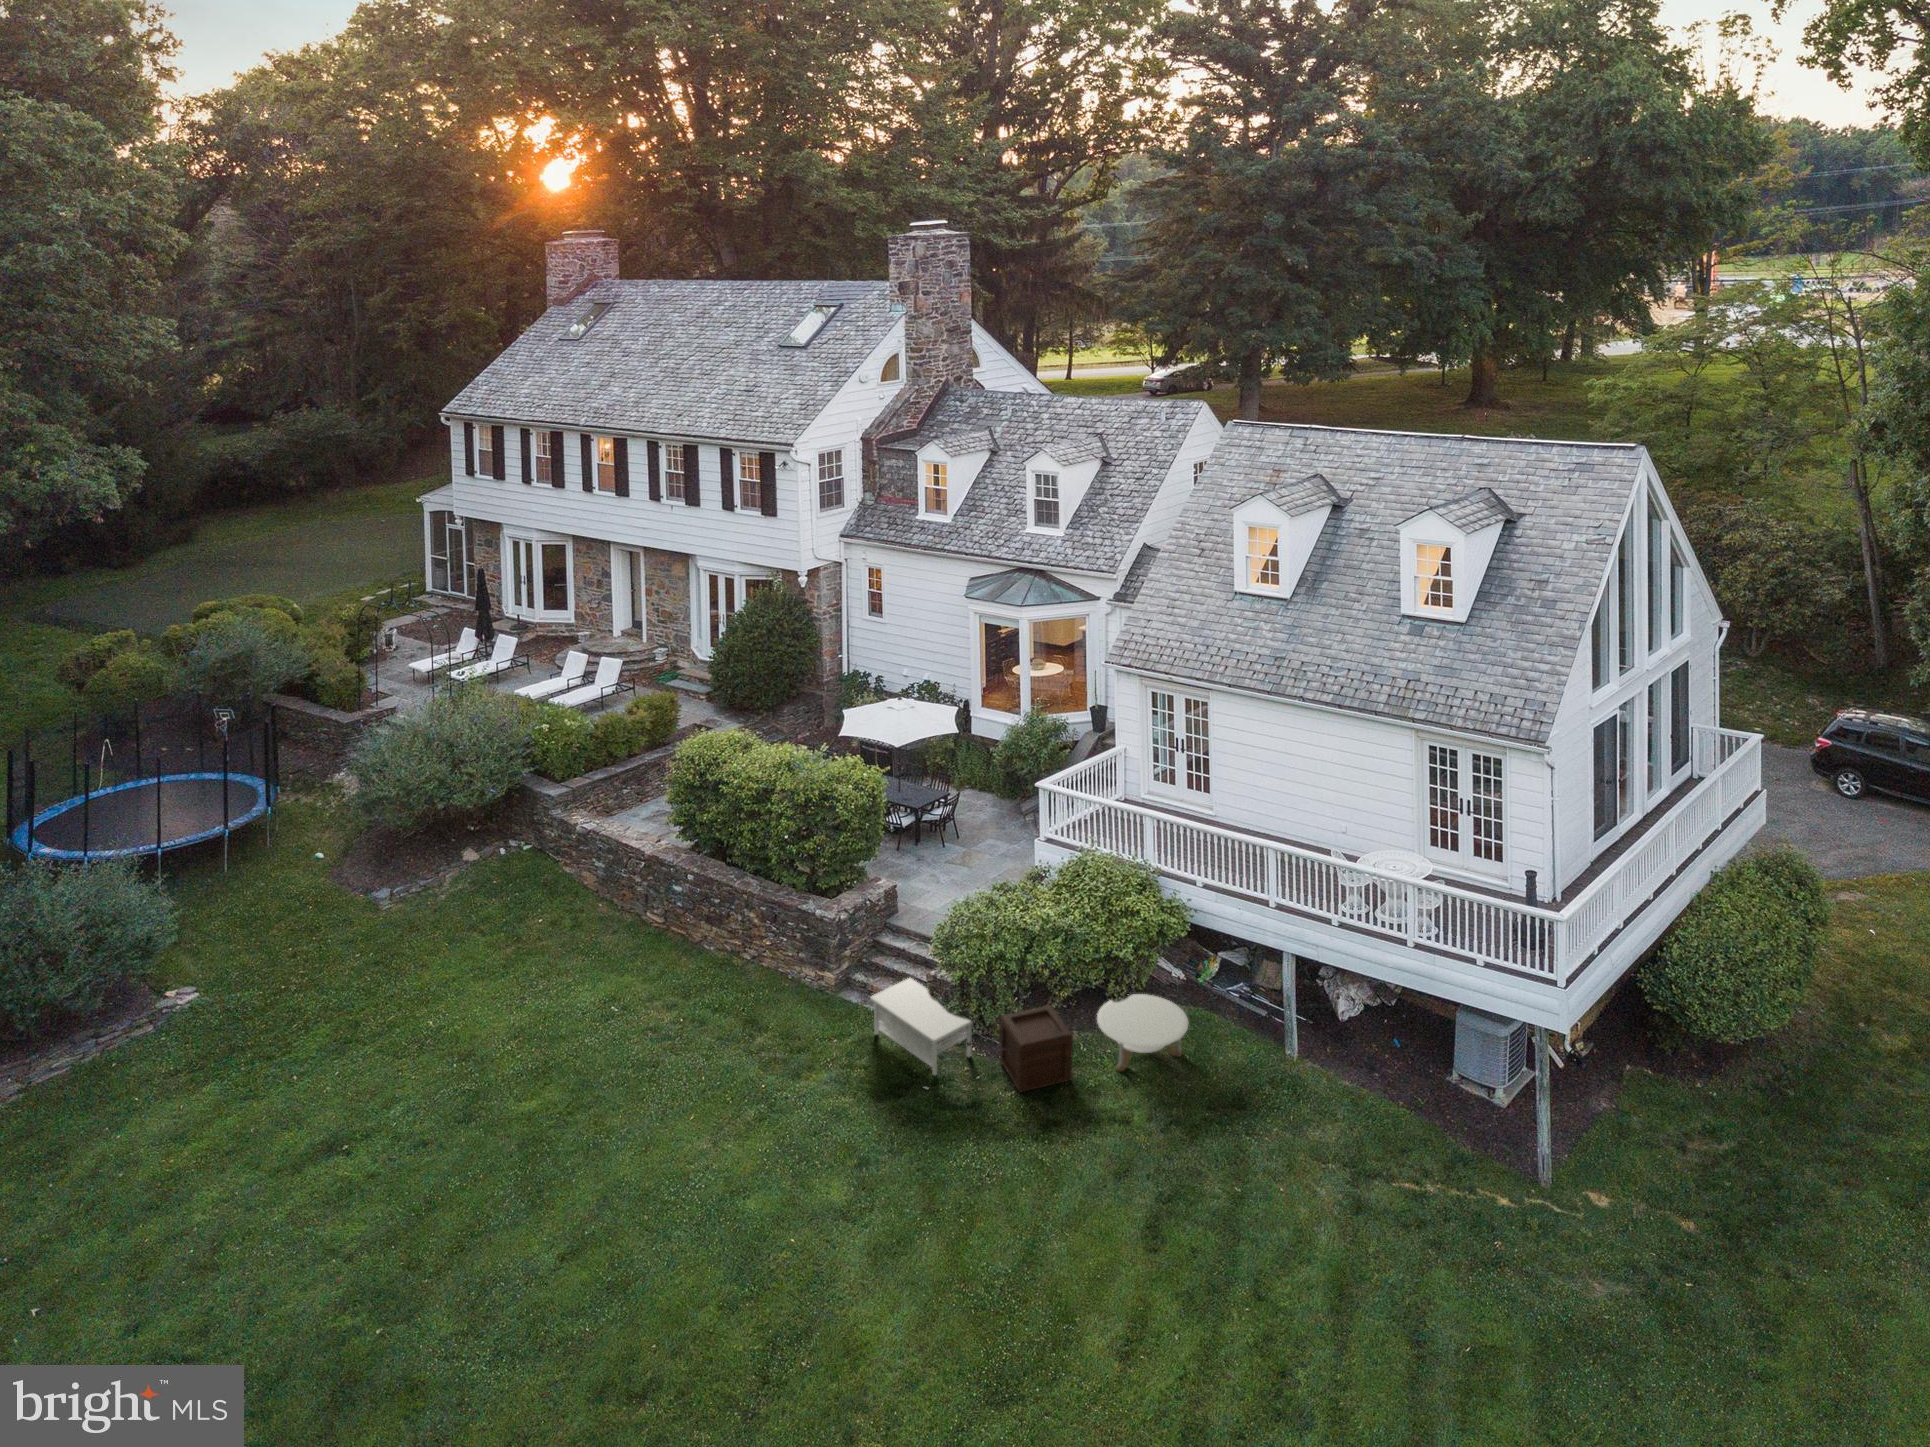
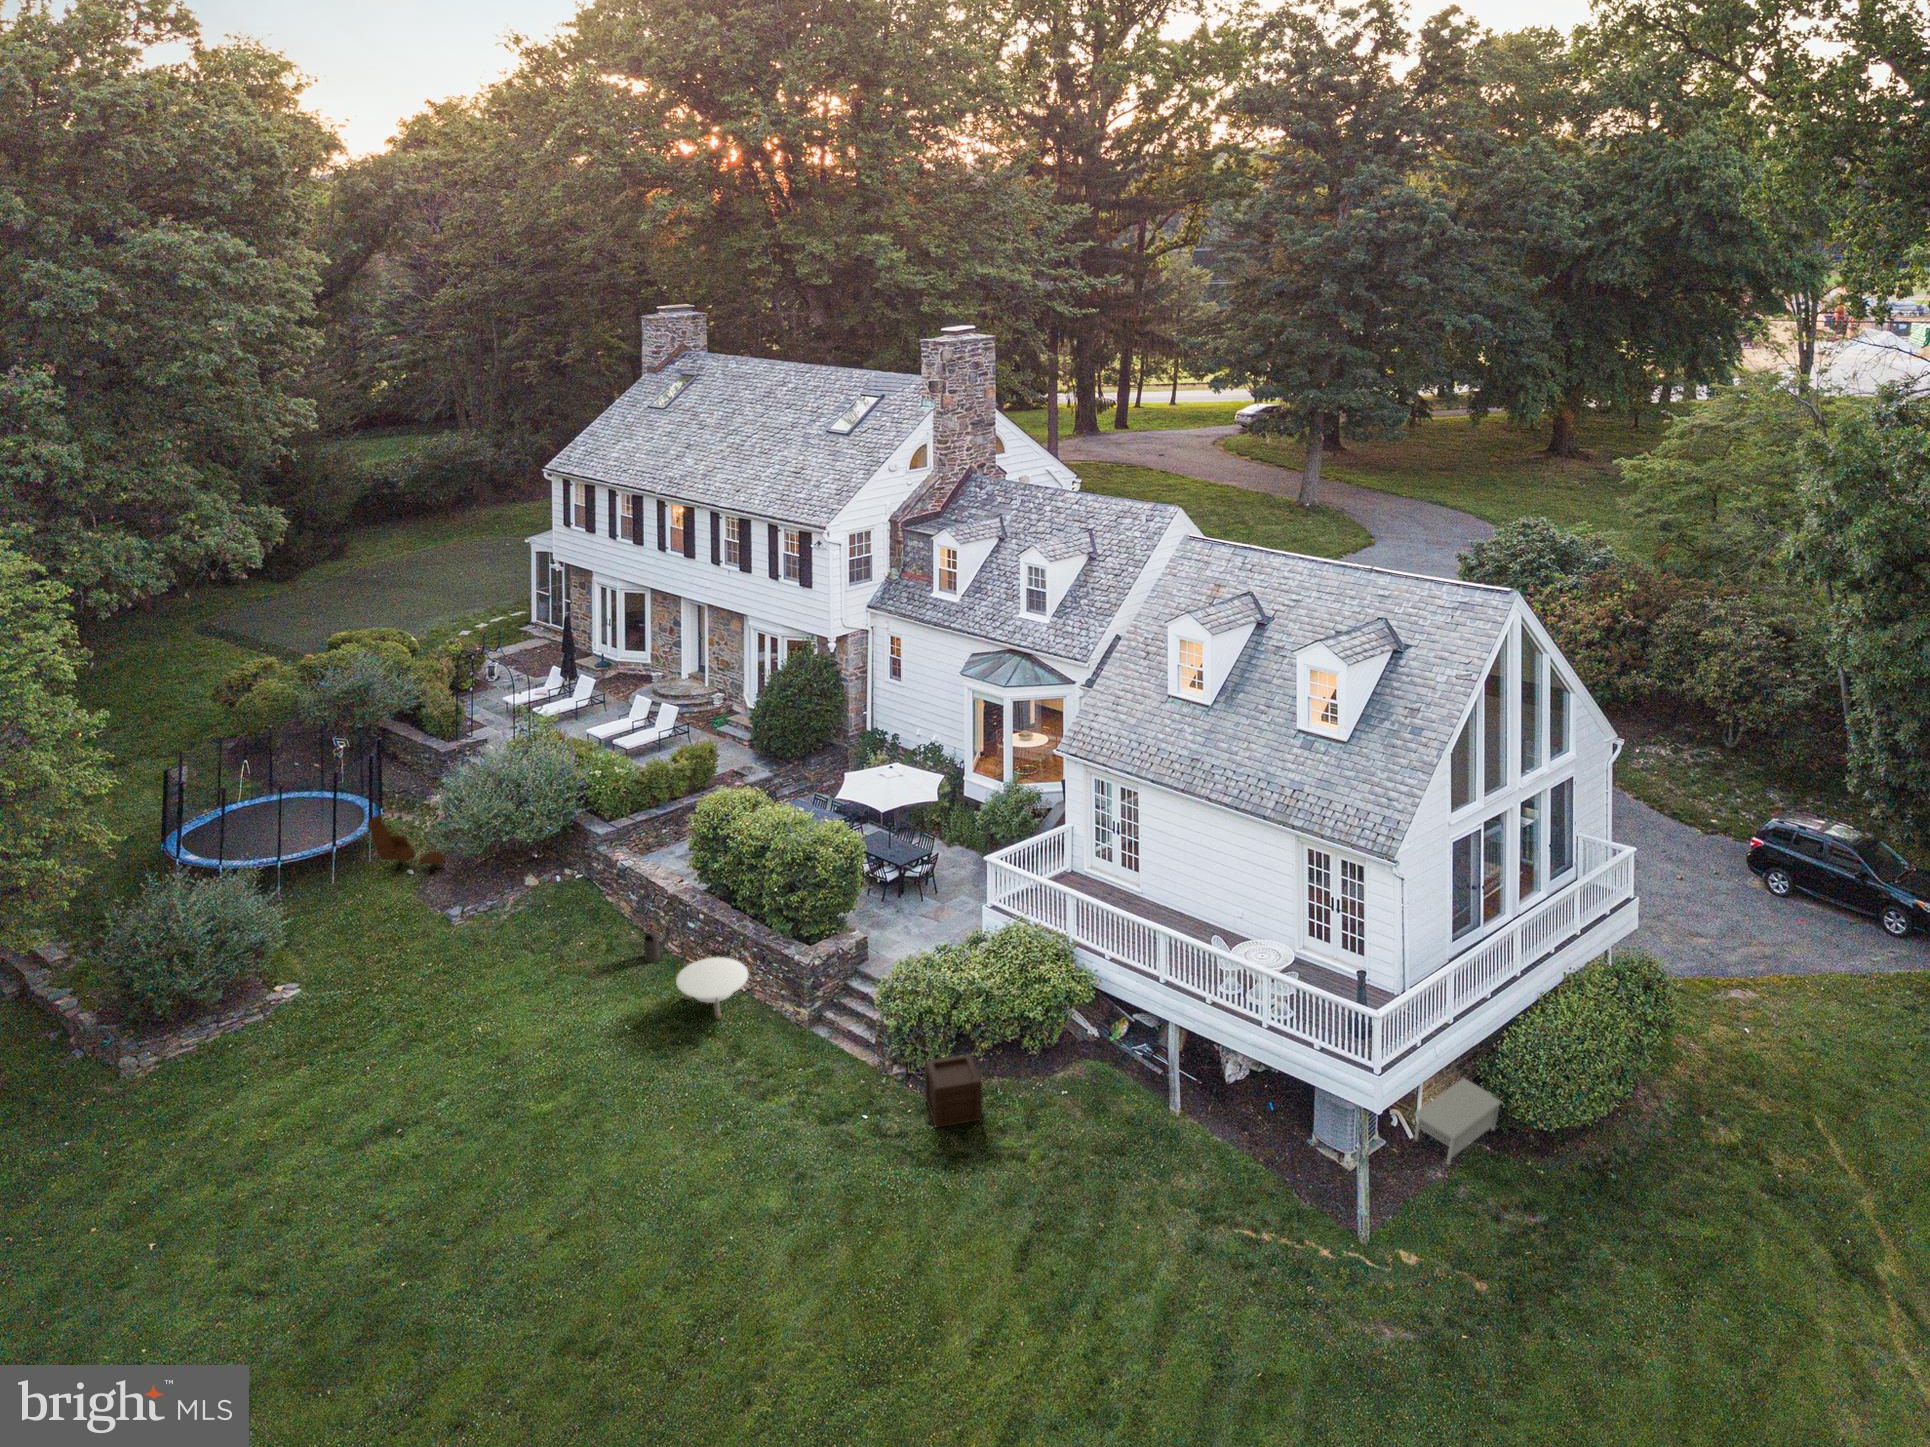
lounge chair: none [275,786,372,858] -> present [367,815,445,873]
watering can: none [626,889,665,934] -> present [643,926,674,963]
storage bench: present [870,978,972,1075] -> present [1414,1078,1501,1165]
round table: present [1097,994,1188,1071] -> present [676,957,748,1019]

